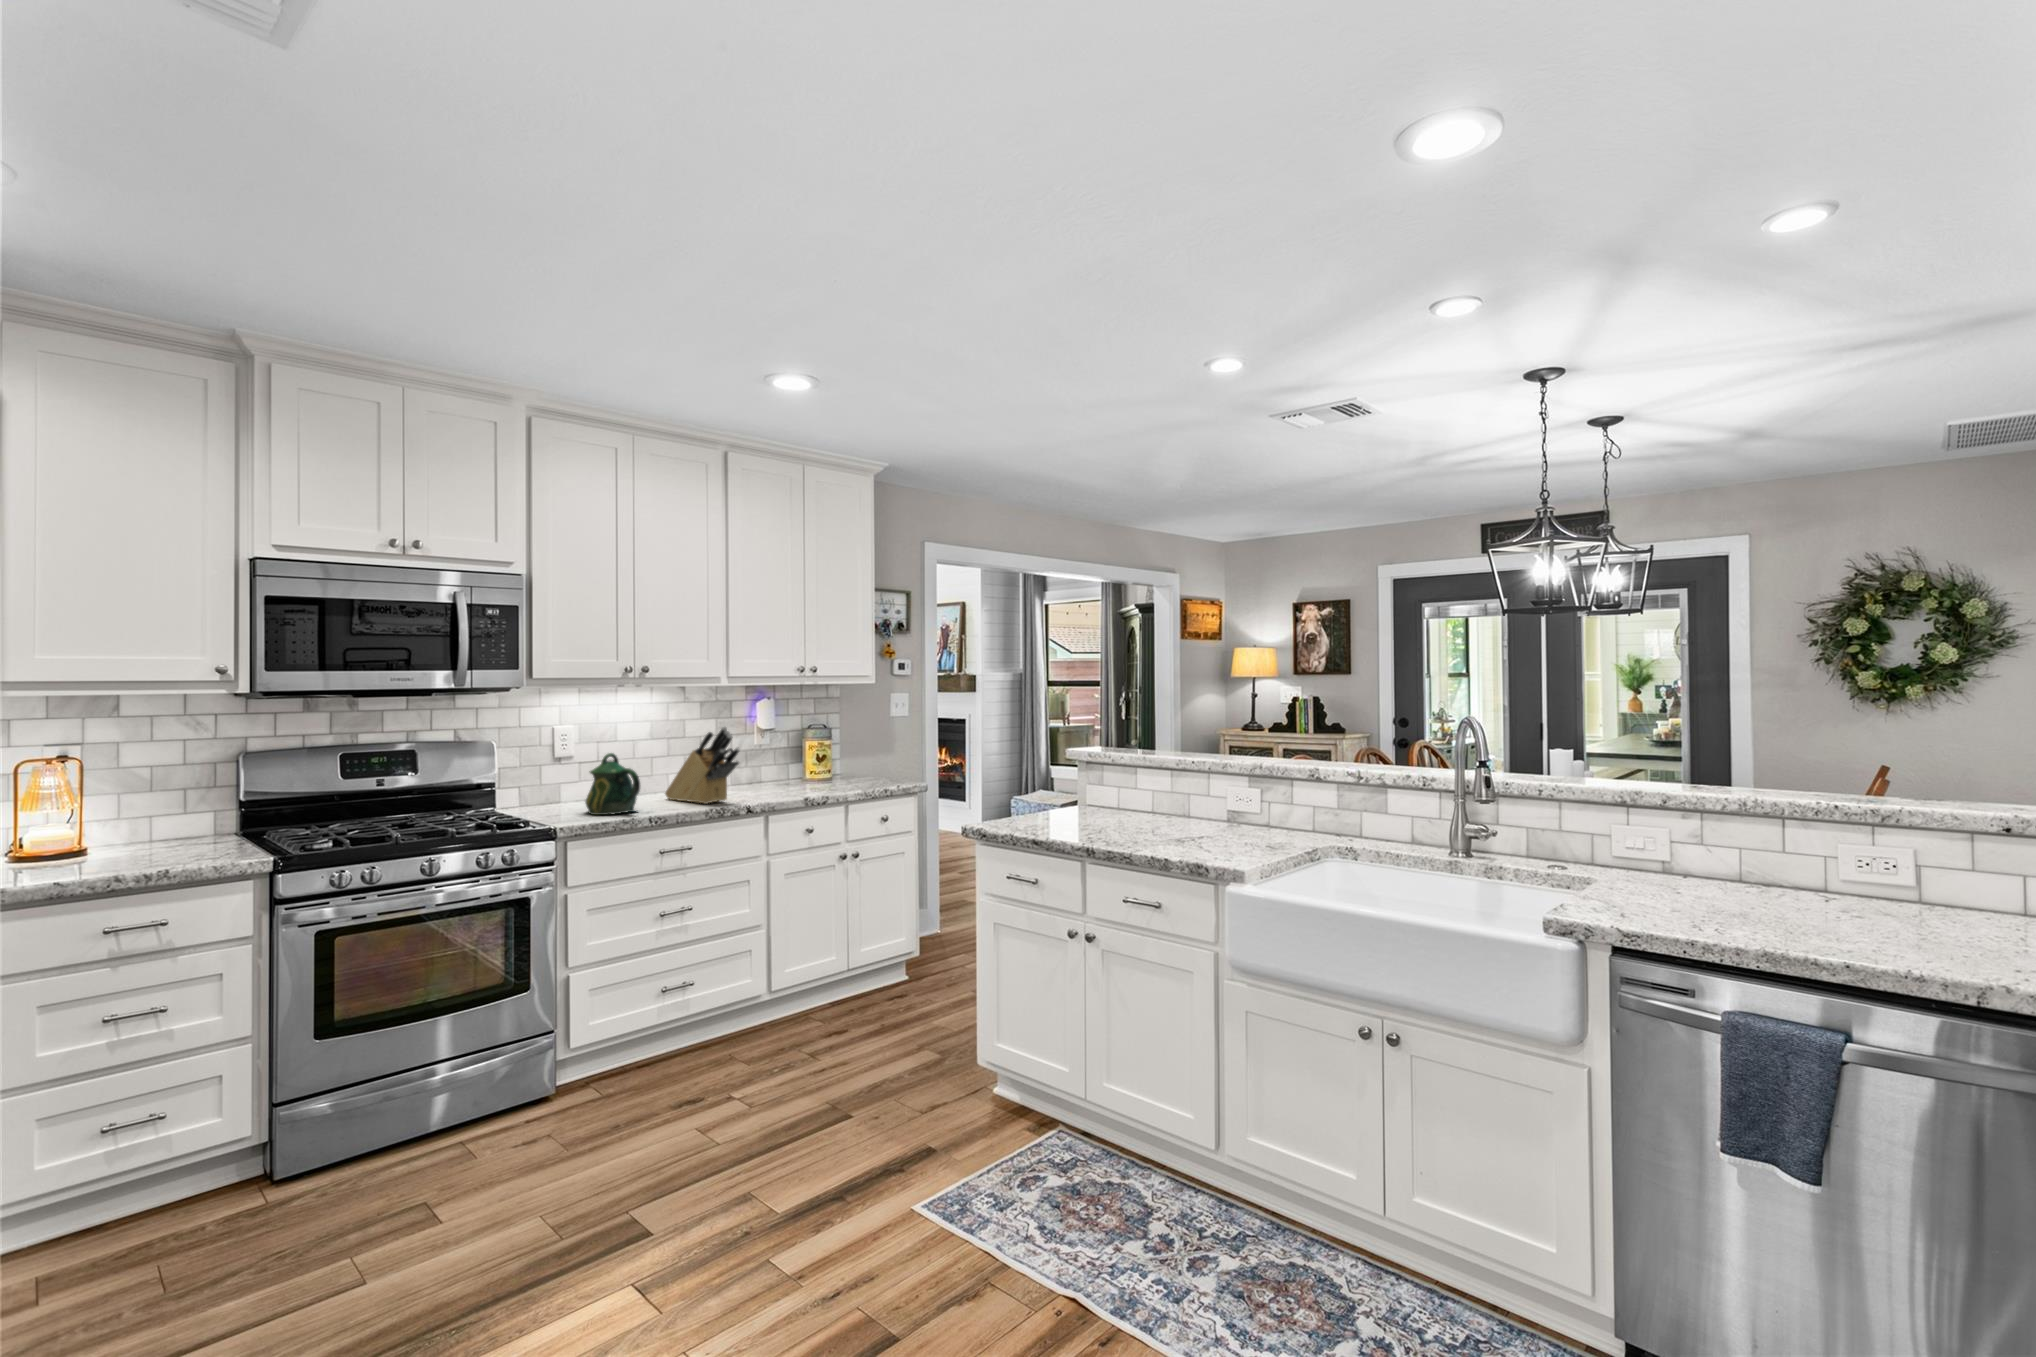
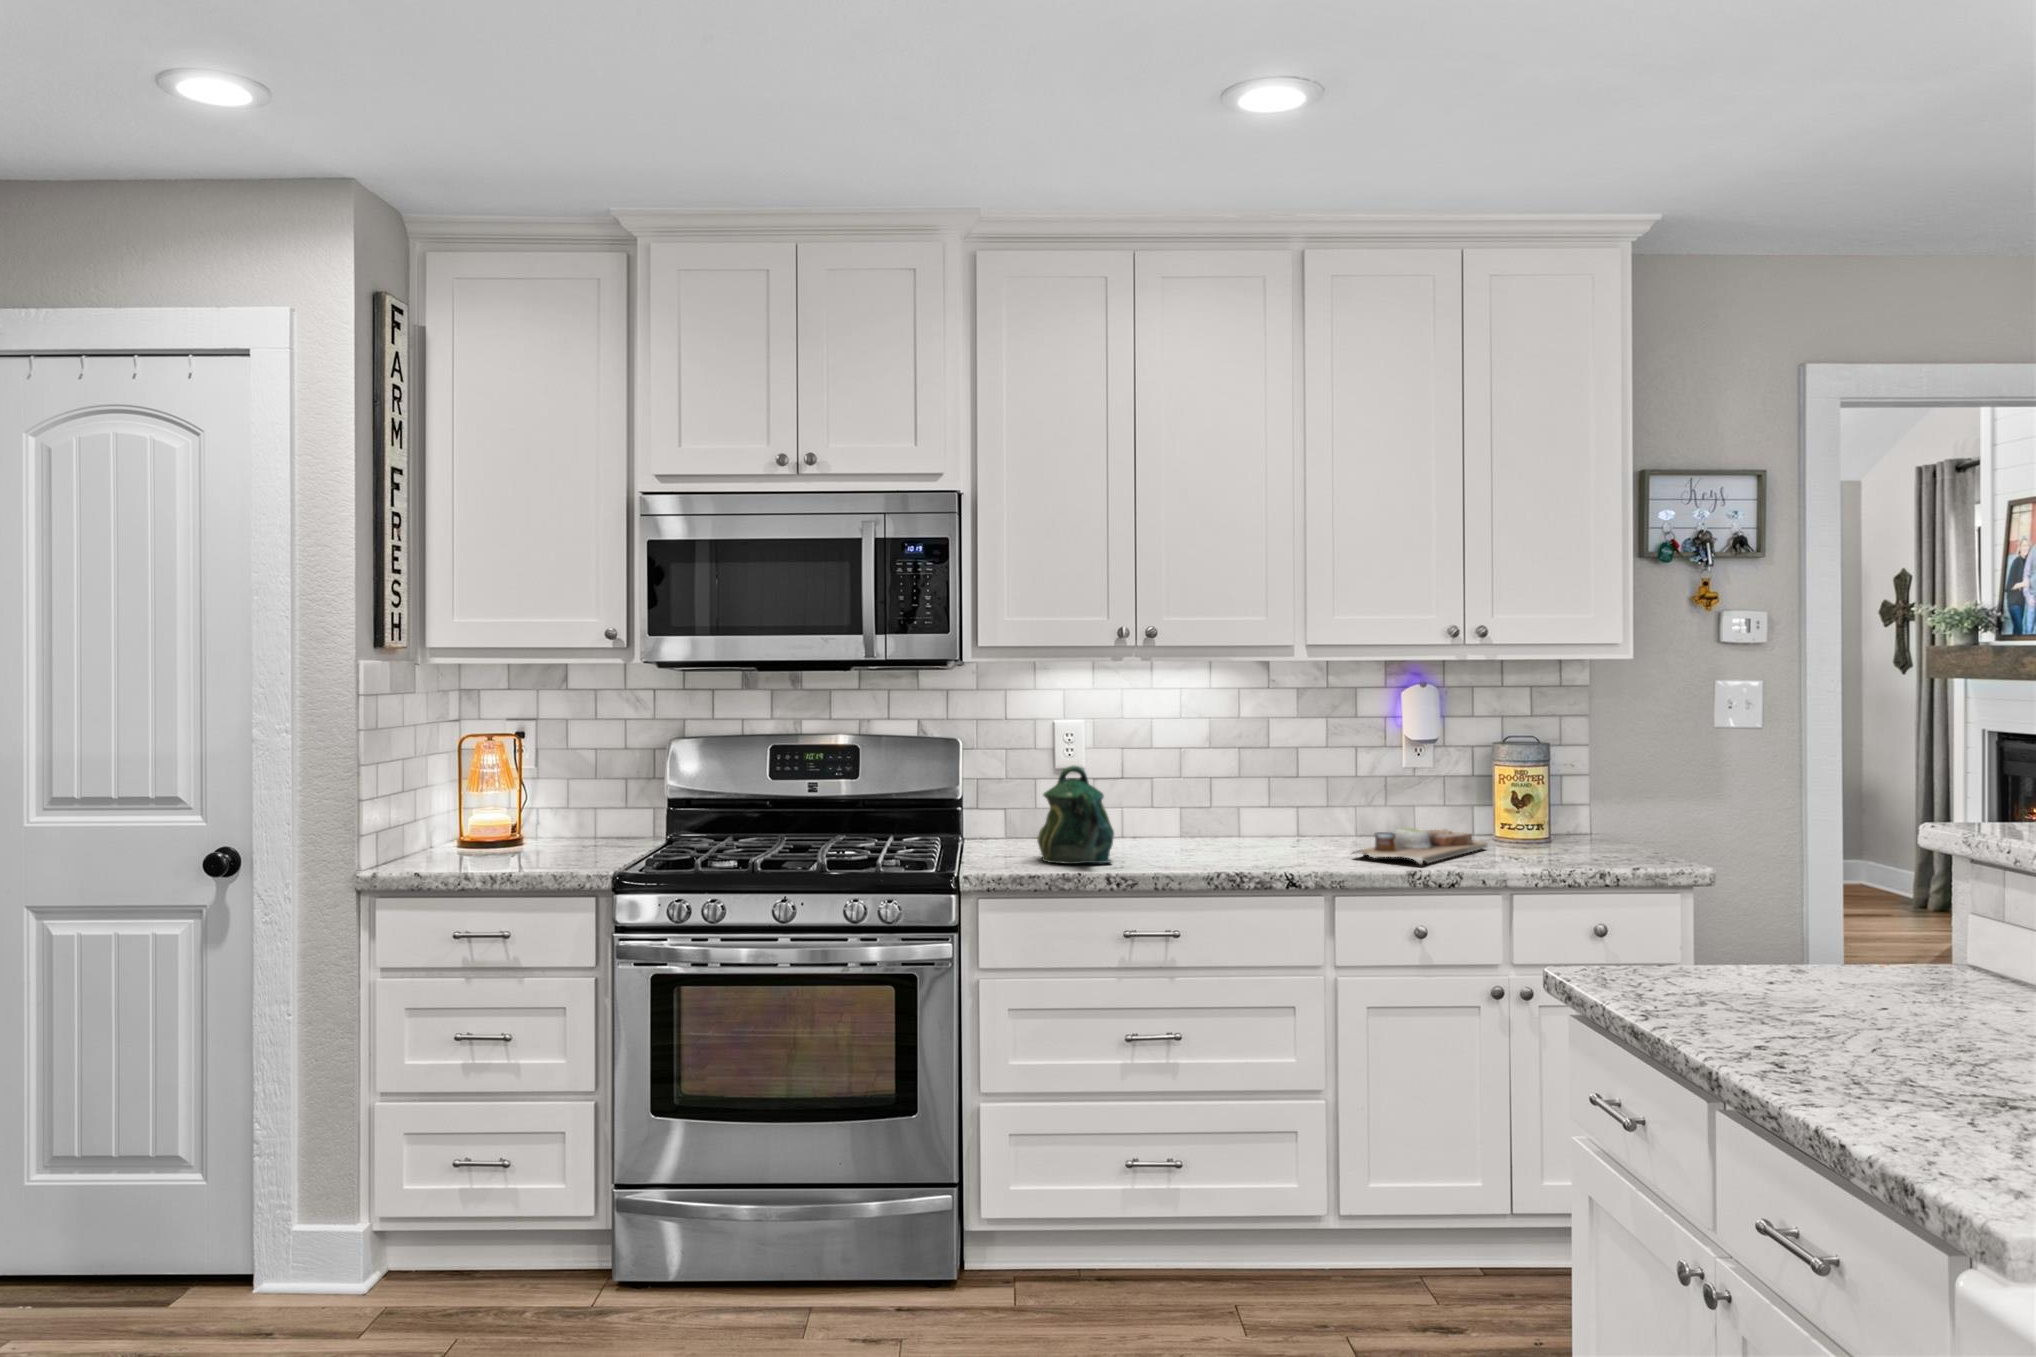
knife block: present [665,727,739,804] -> none [1199,731,1285,863]
cutting board: none [758,777,809,795] -> present [1353,828,1487,864]

